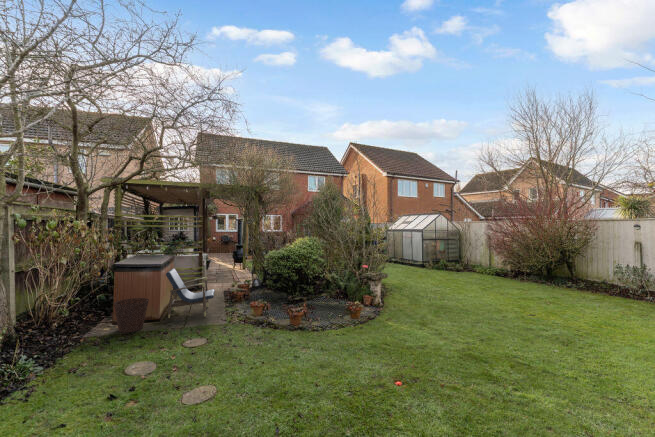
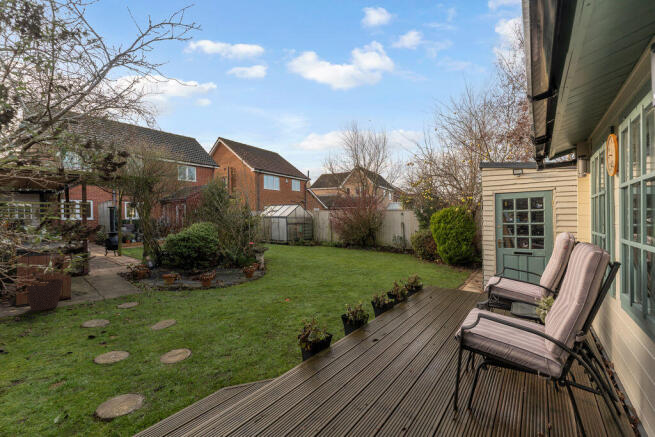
lounge chair: present [166,268,215,318] -> none [71,253,124,297]

